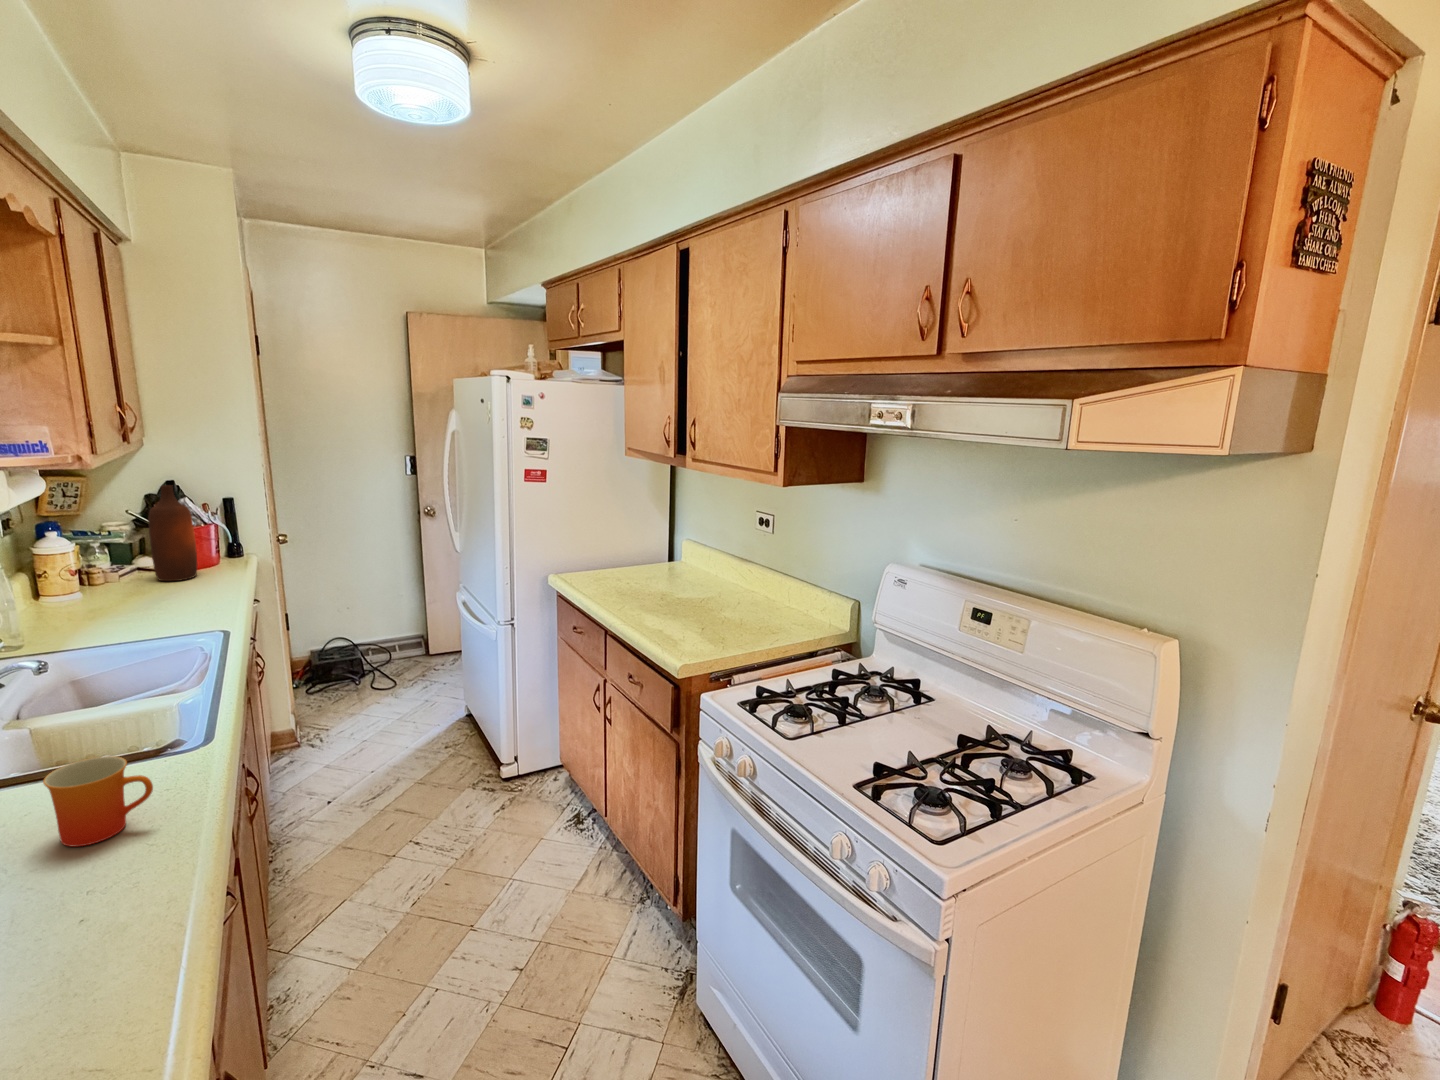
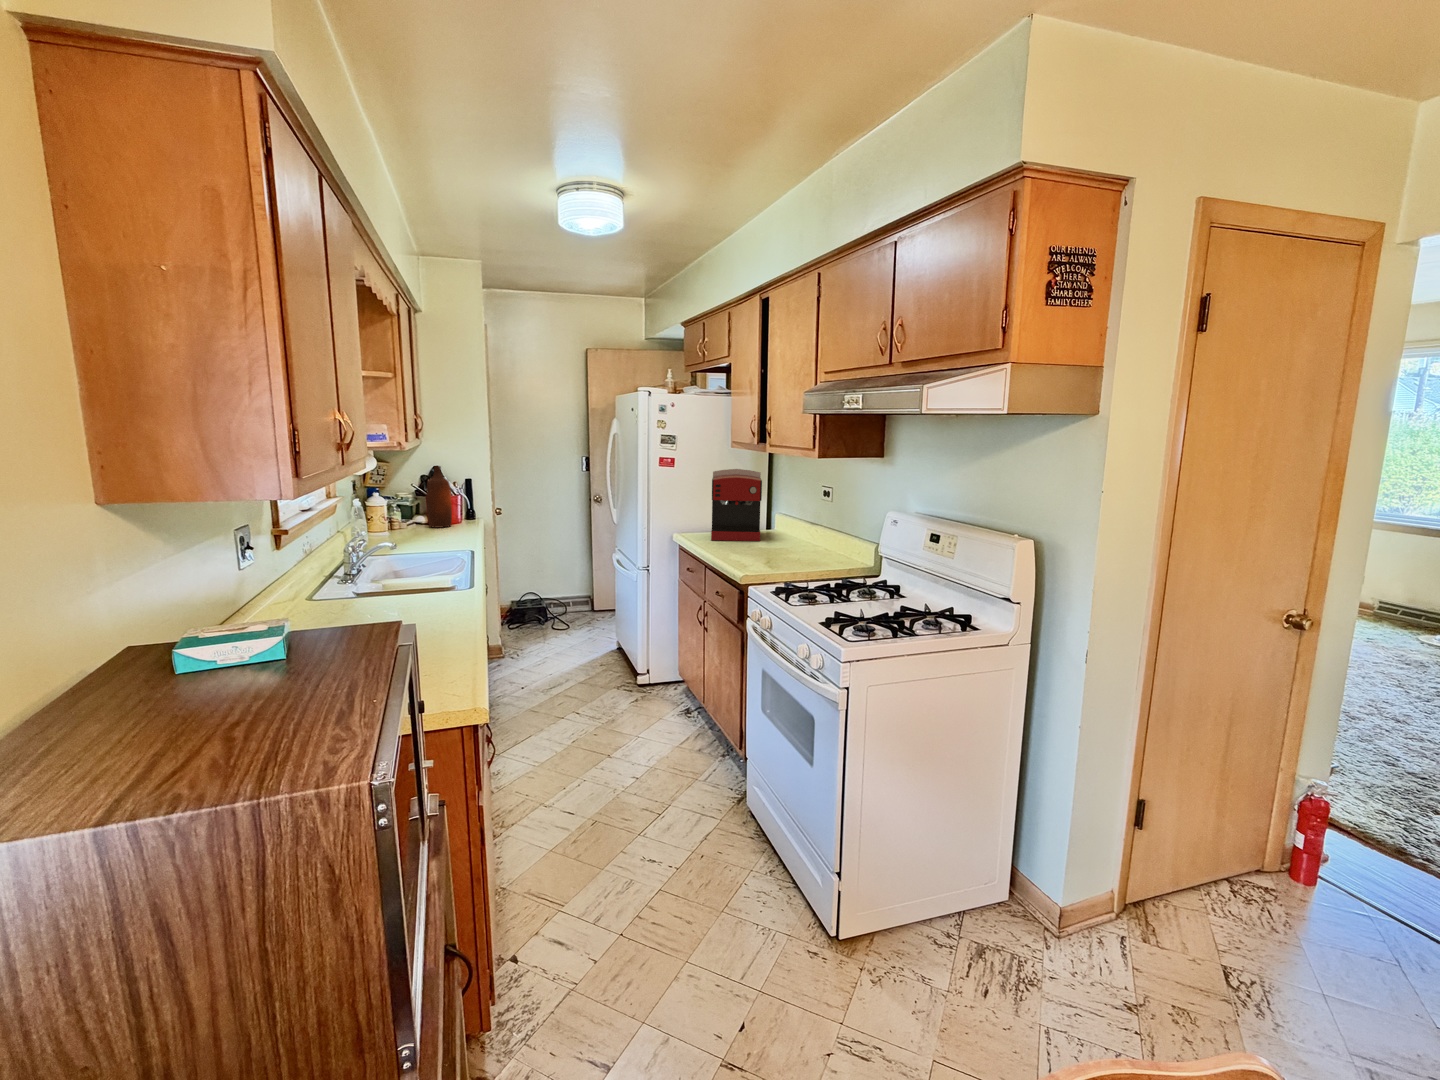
coffee maker: none [601,485,674,586] -> present [711,469,762,541]
mug: present [43,756,153,847] -> none [414,572,457,609]

